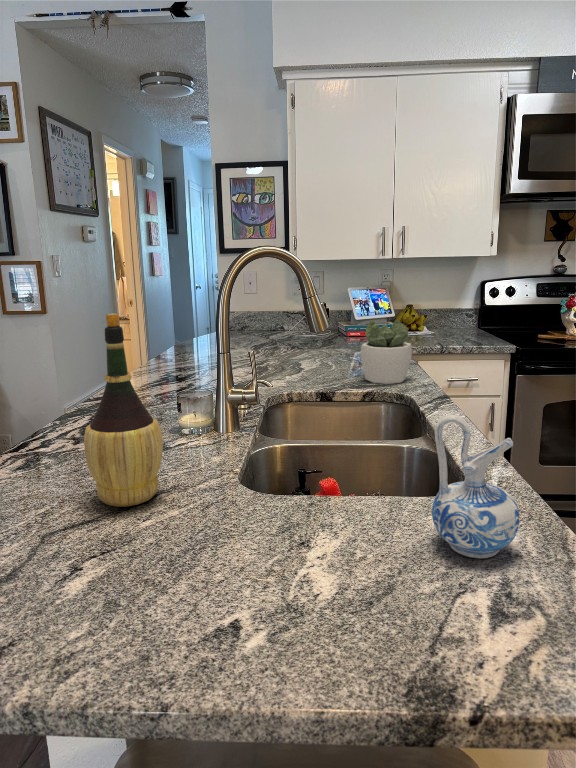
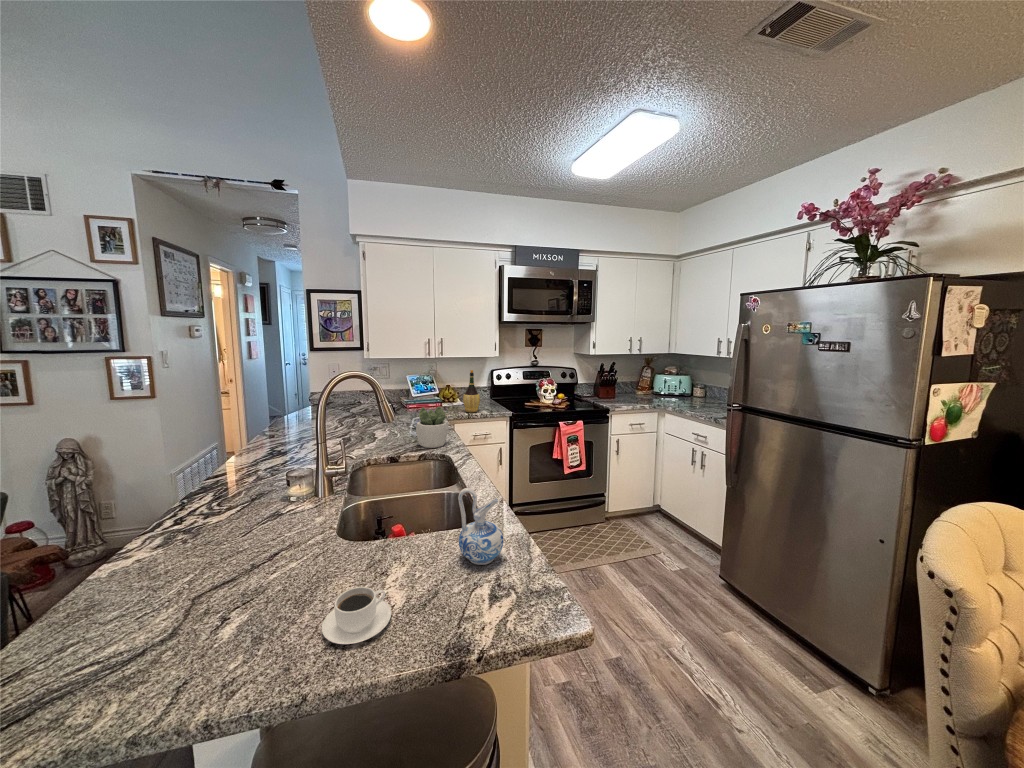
wine bottle: present [84,313,163,507] -> present [463,370,480,412]
coffee cup: none [201,553,311,640] -> present [322,587,391,644]

